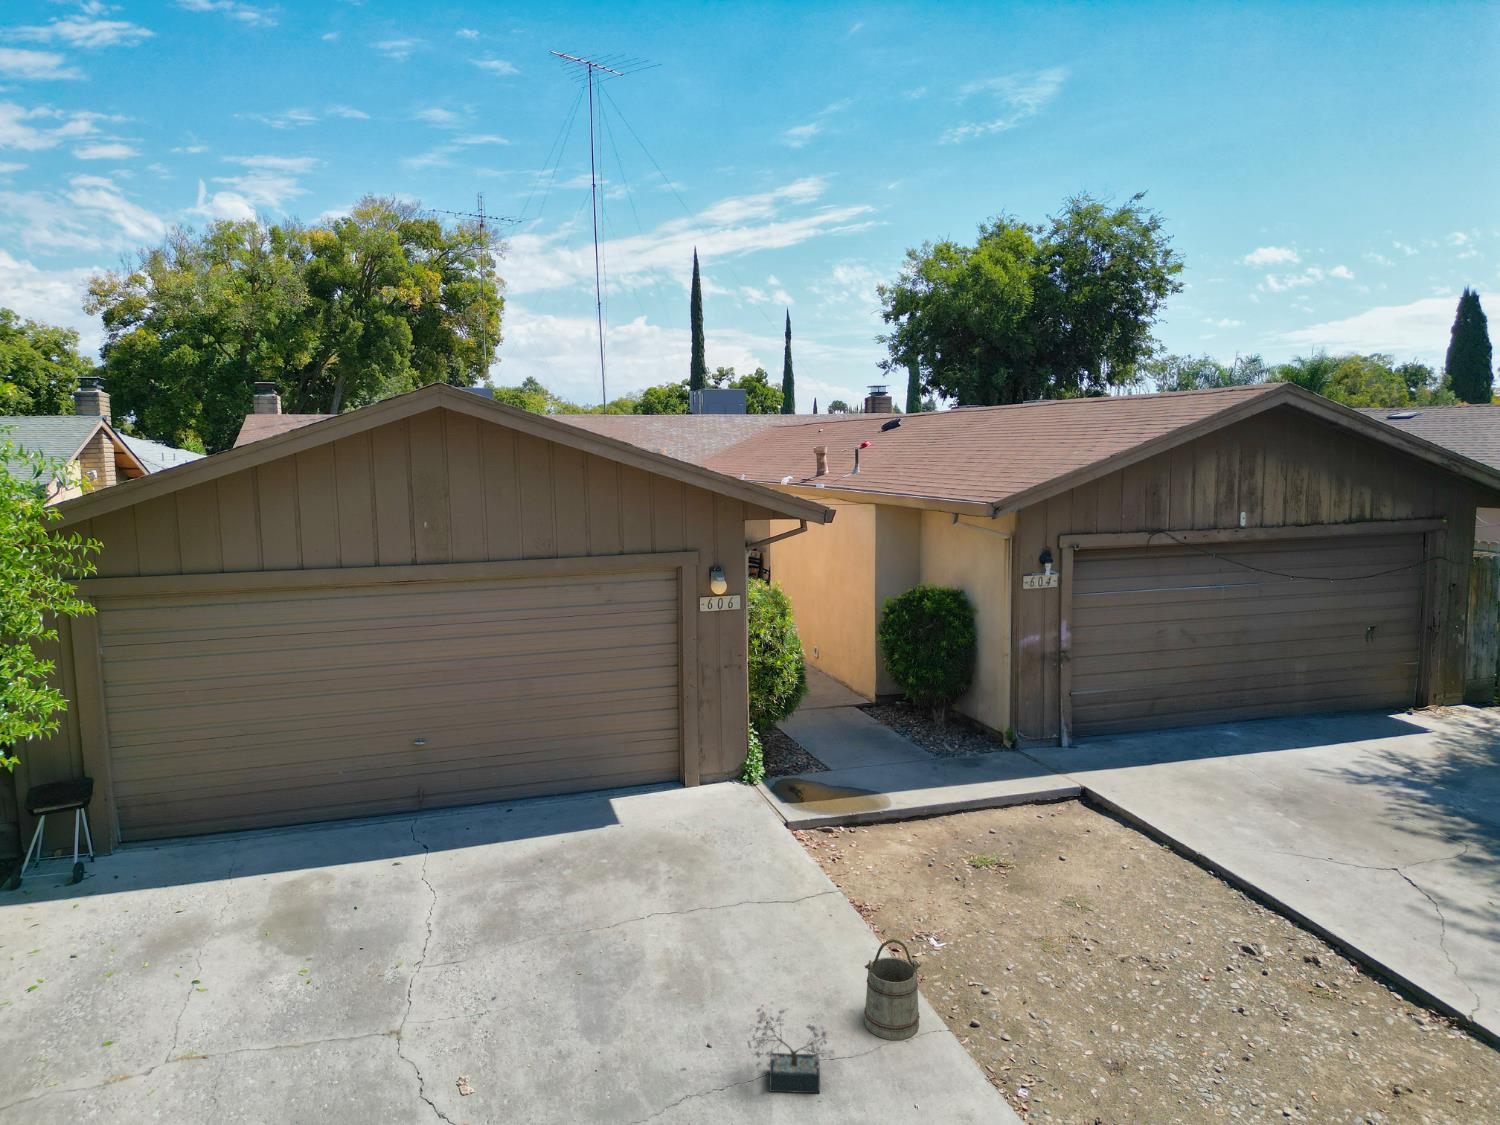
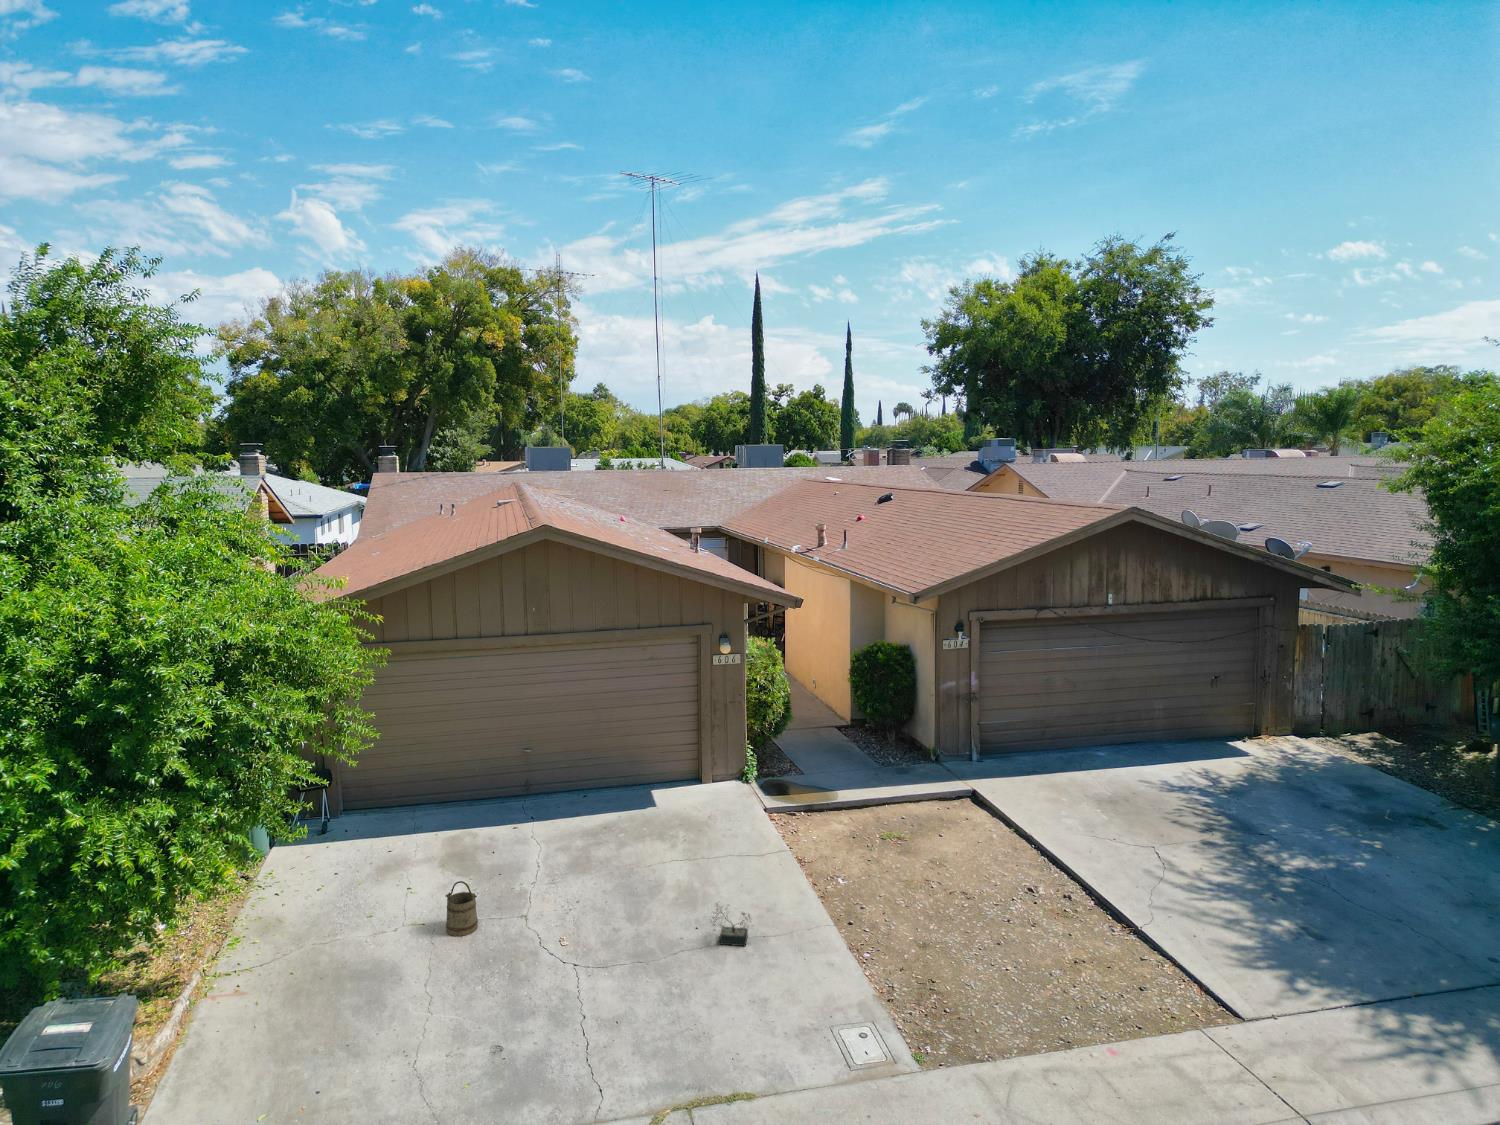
bucket: present [864,939,921,1040] -> present [446,881,478,936]

